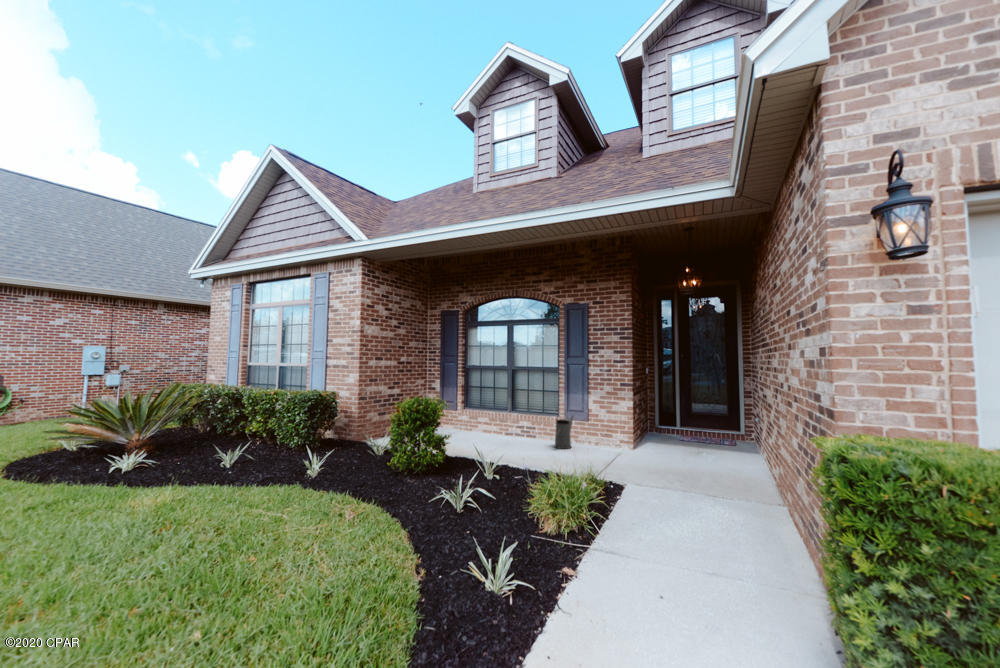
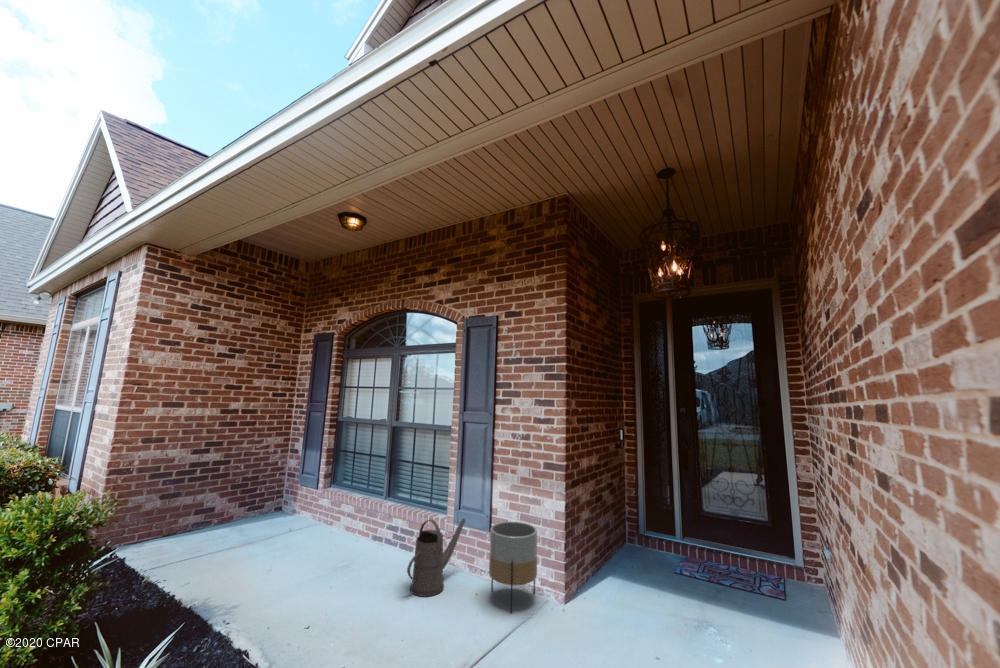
planter: none [595,414,621,452] -> present [489,522,537,613]

